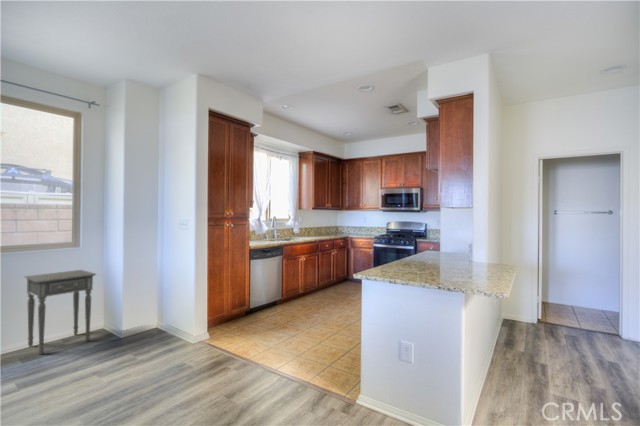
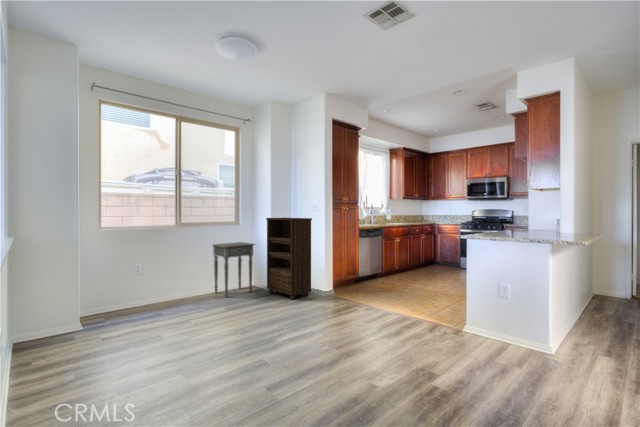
bookshelf: none [112,236,176,352] -> present [266,218,312,299]

